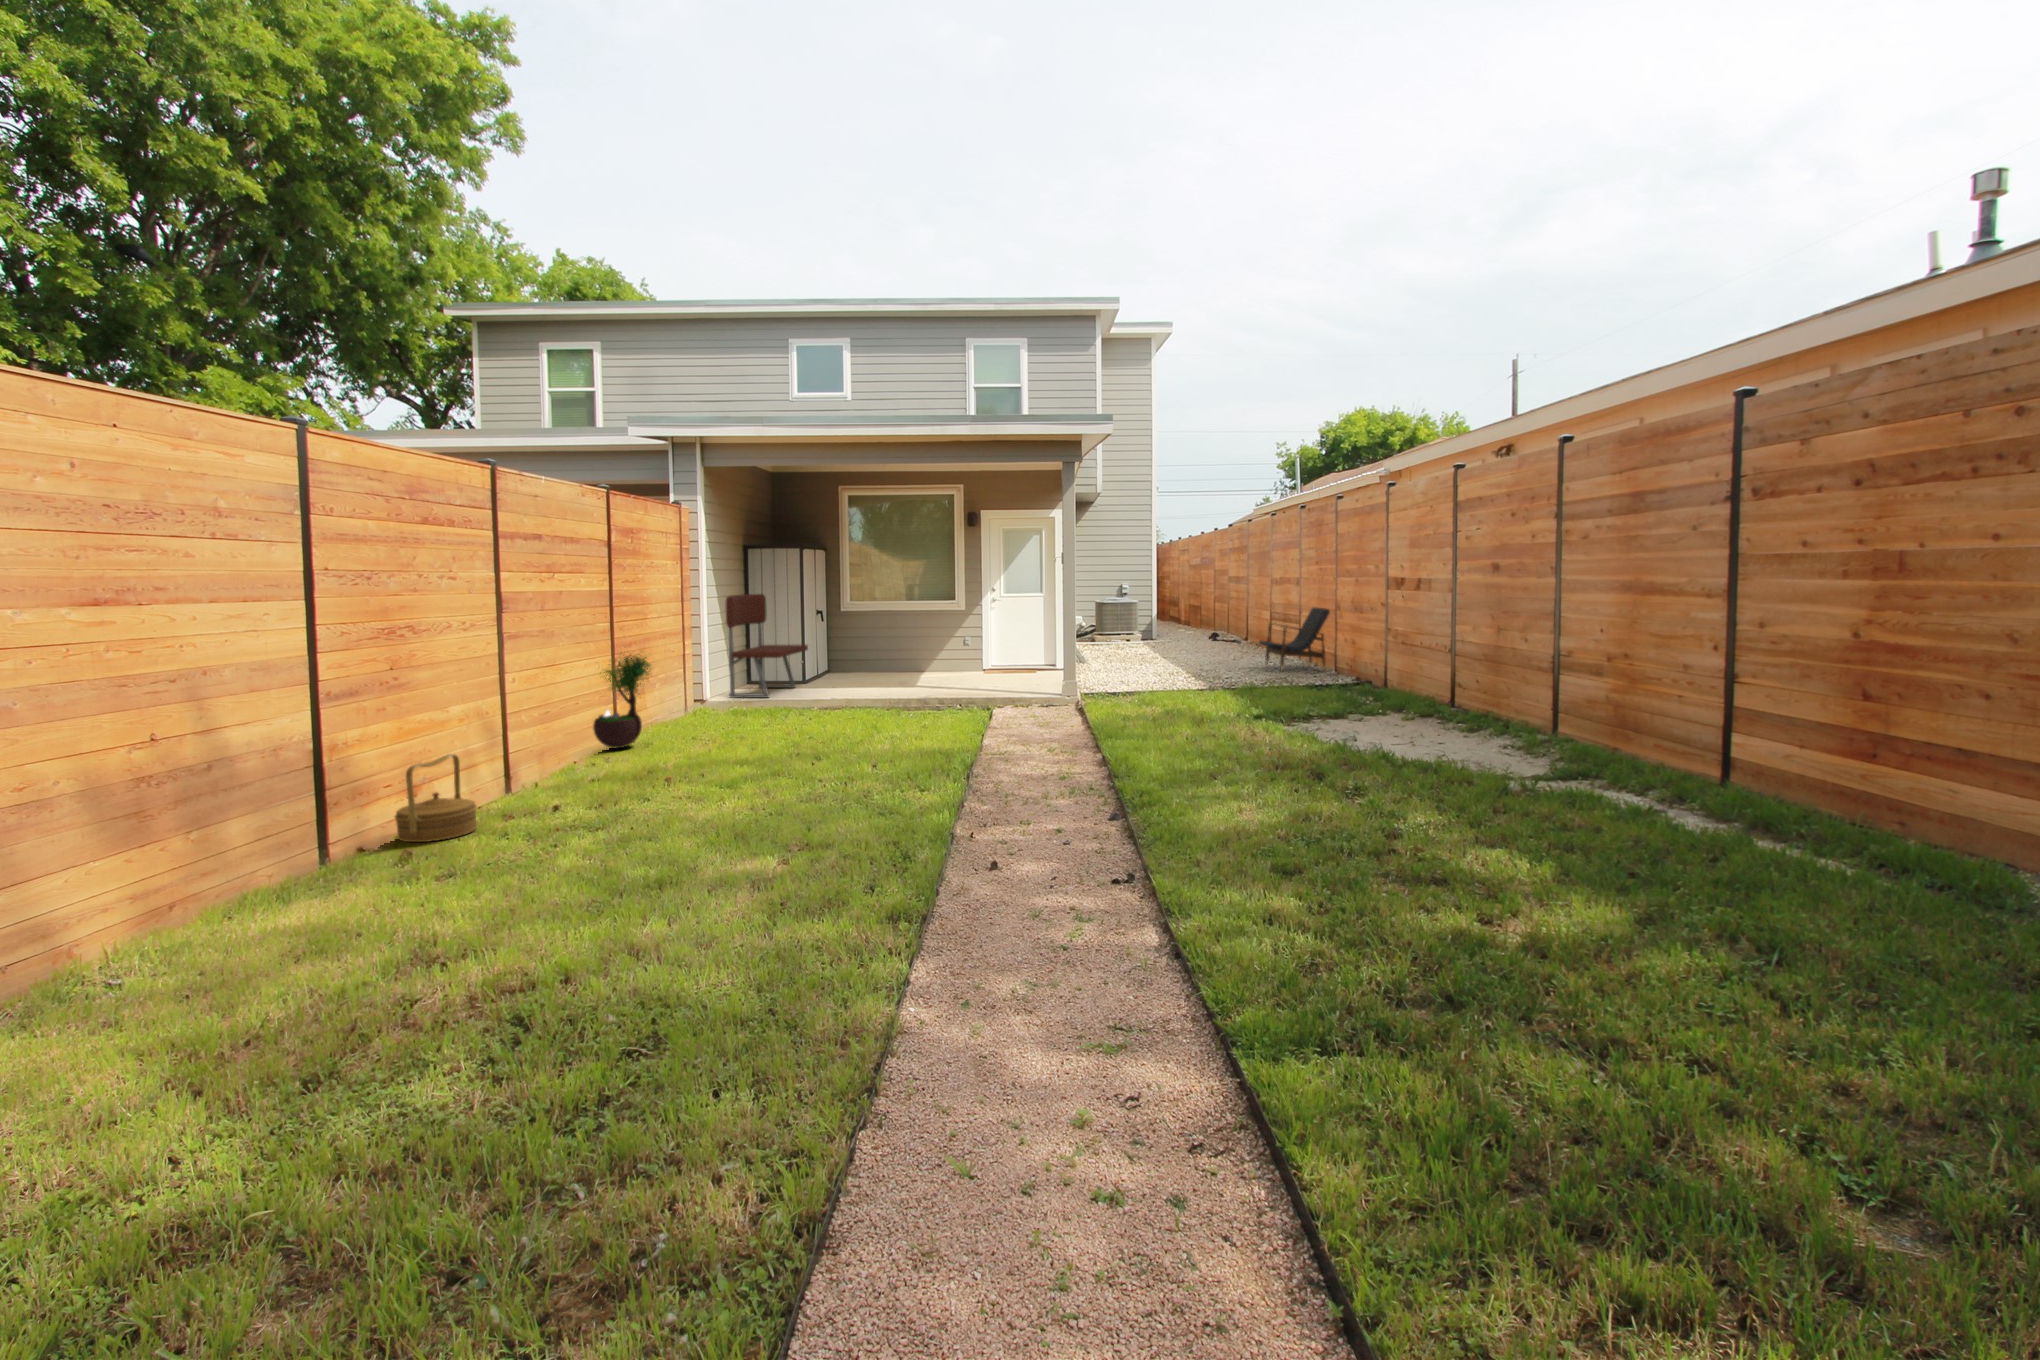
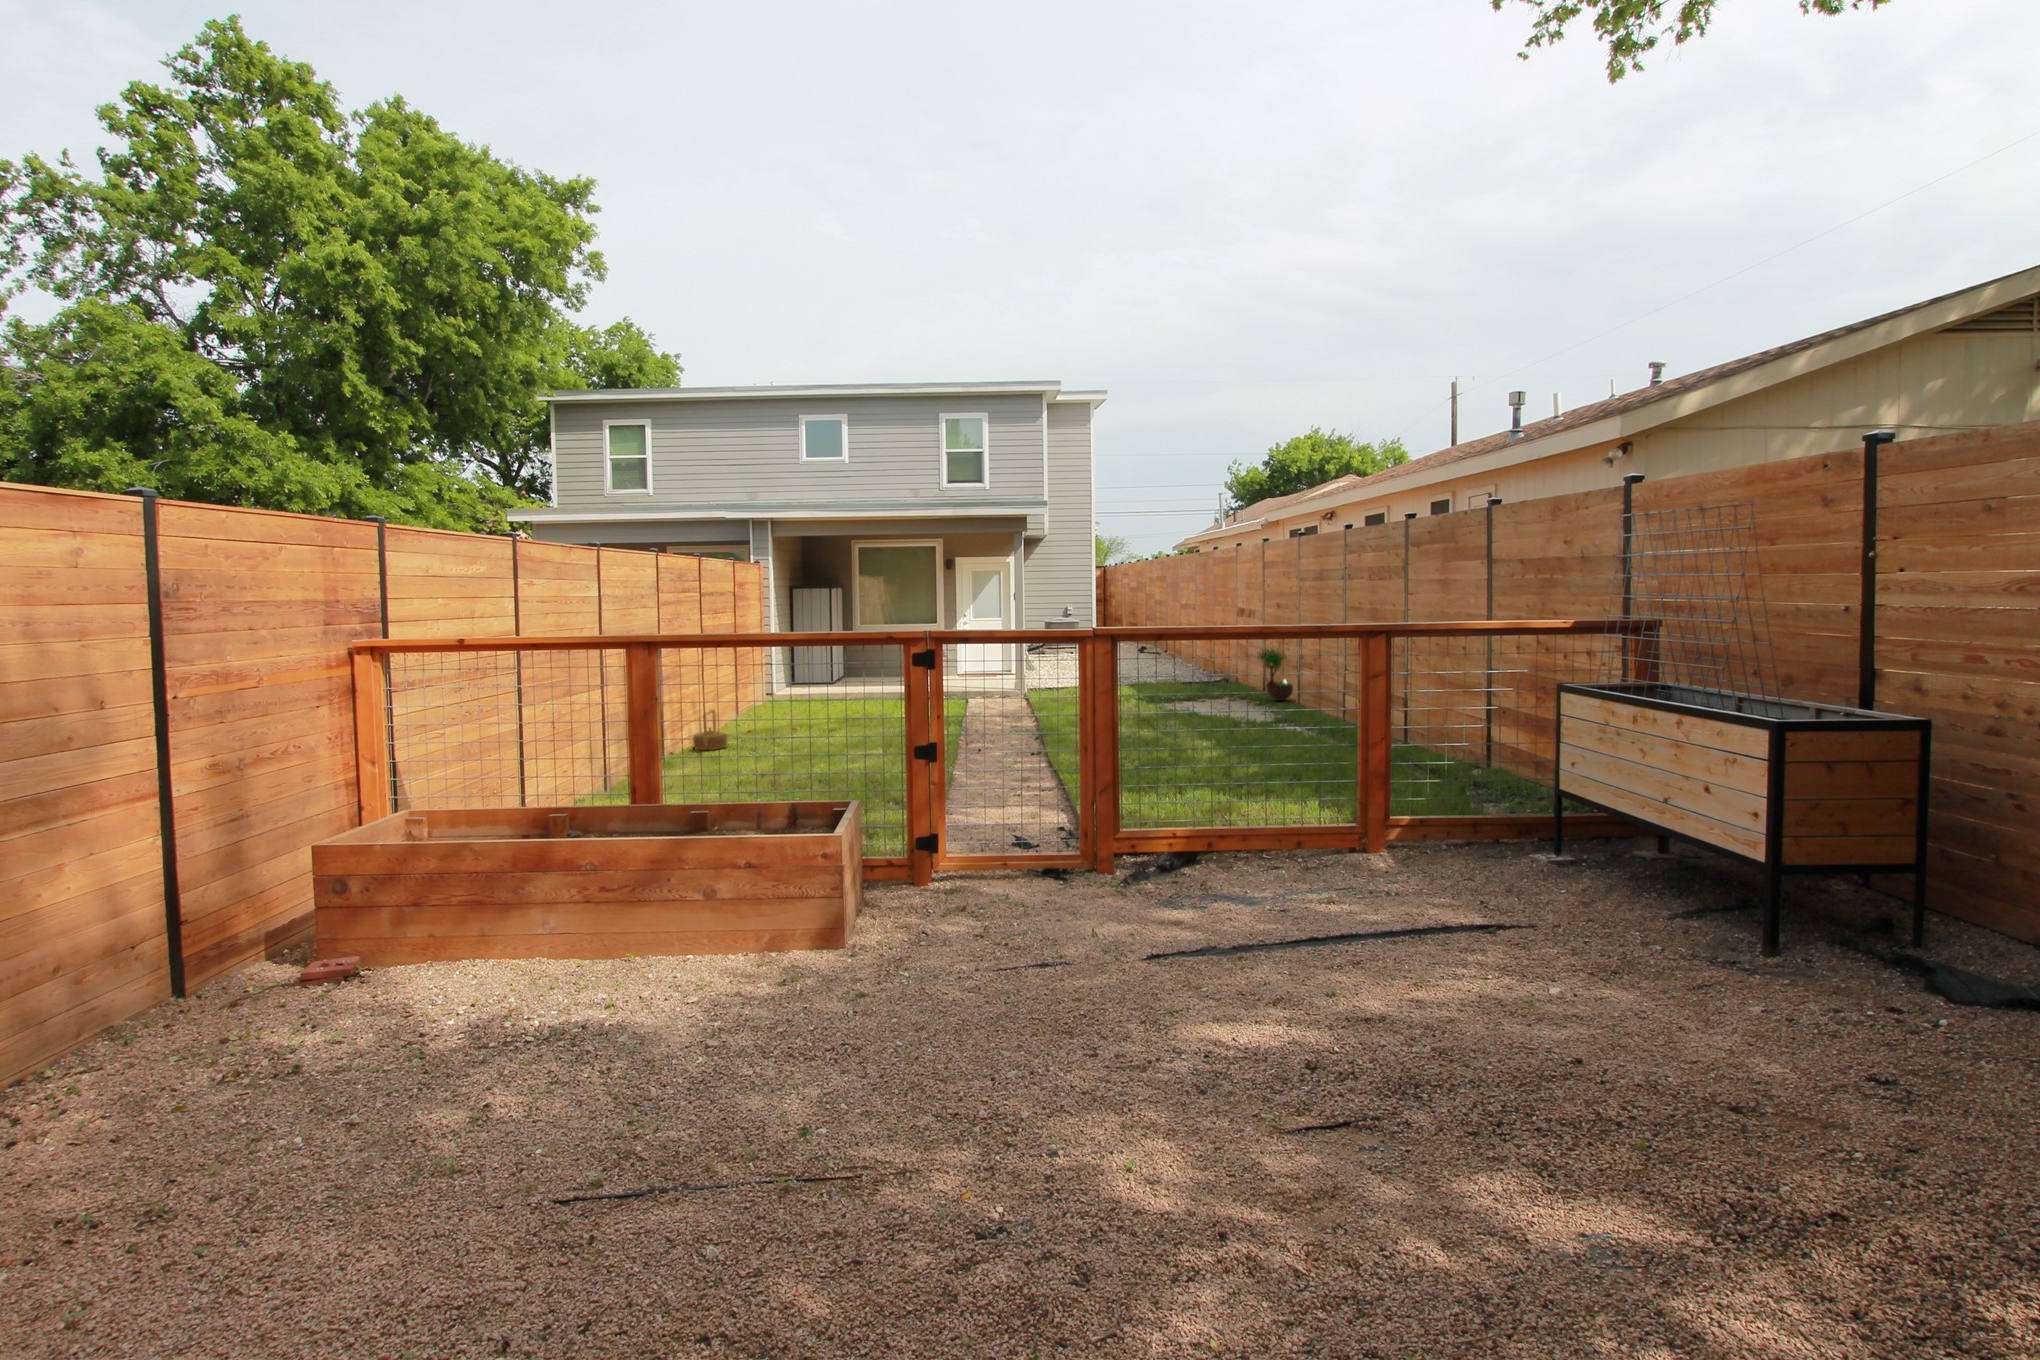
bench: present [726,594,808,698] -> none [784,620,834,694]
lounge chair: present [1259,607,1330,671] -> none [1166,628,1218,676]
potted tree: present [593,654,650,748] -> present [1257,648,1293,701]

